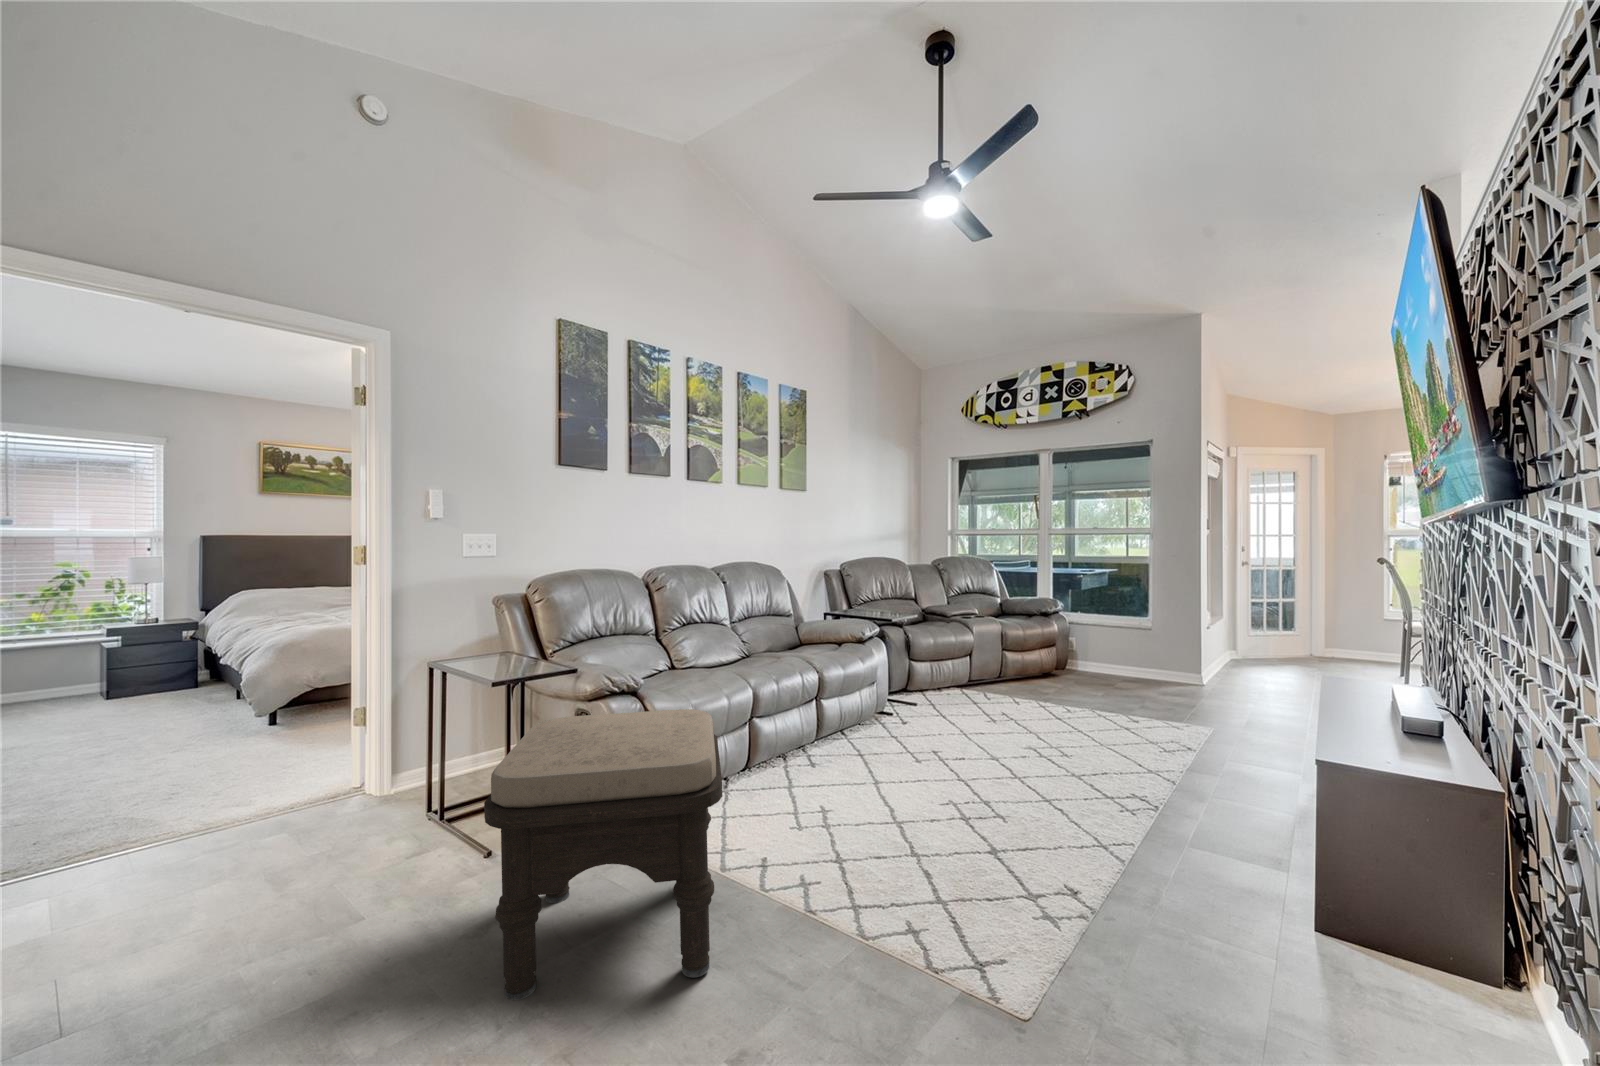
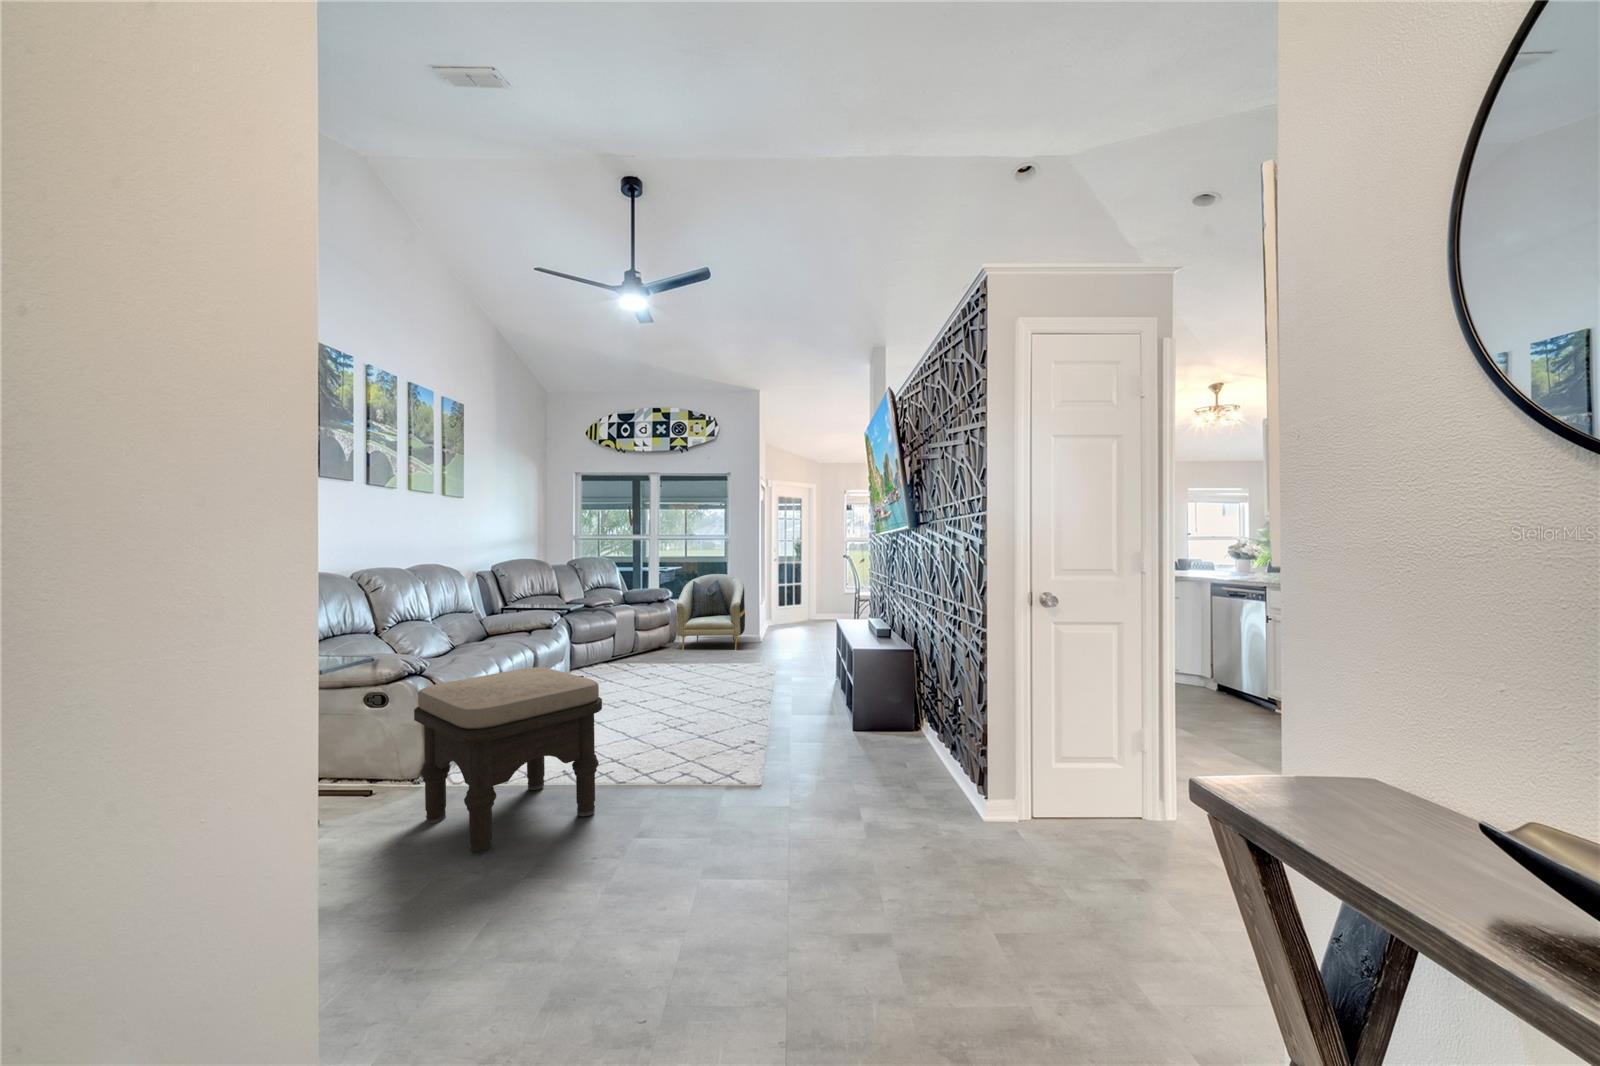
armchair: none [1064,583,1175,697] -> present [677,574,745,650]

